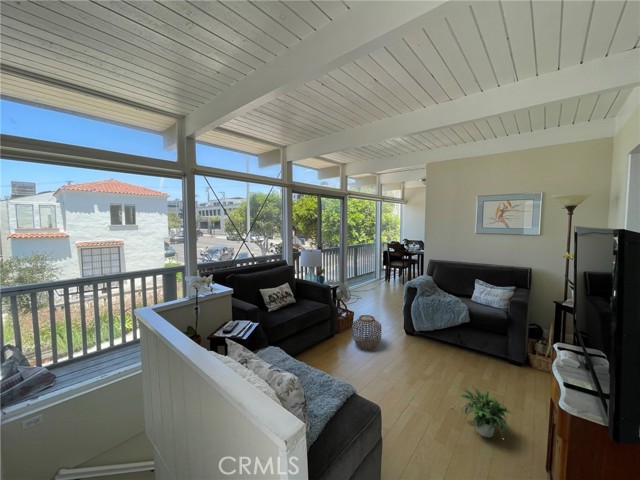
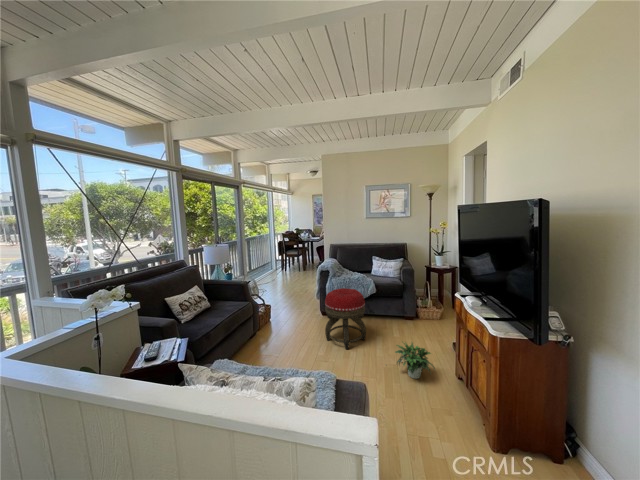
footstool: none [396,309,443,377] -> present [325,288,366,350]
woven basket: present [352,315,381,350] -> none [278,304,307,339]

